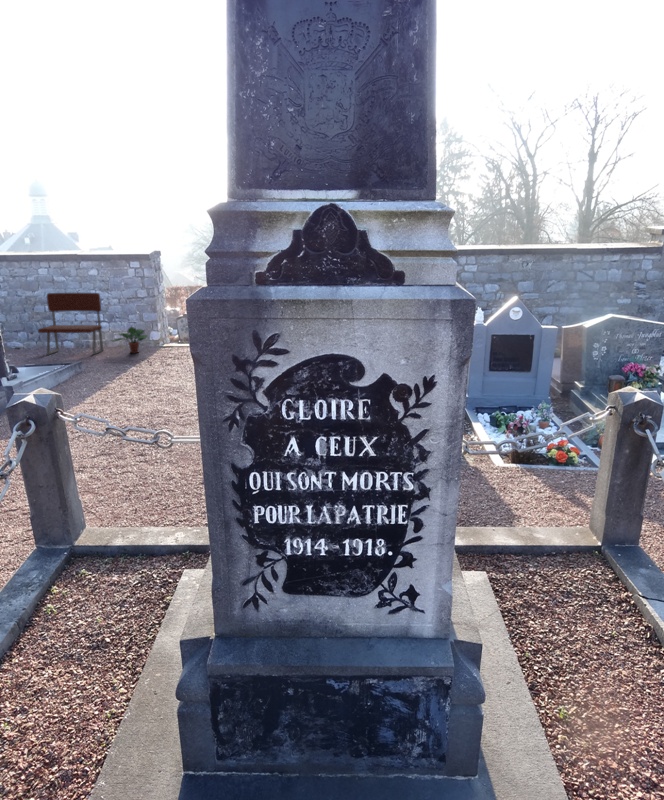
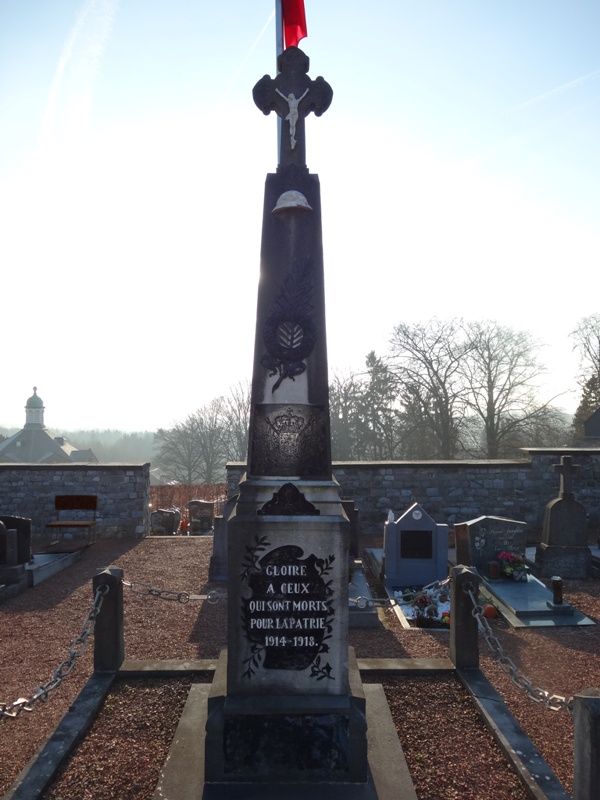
potted plant: present [113,327,147,353] -> none [102,522,134,544]

